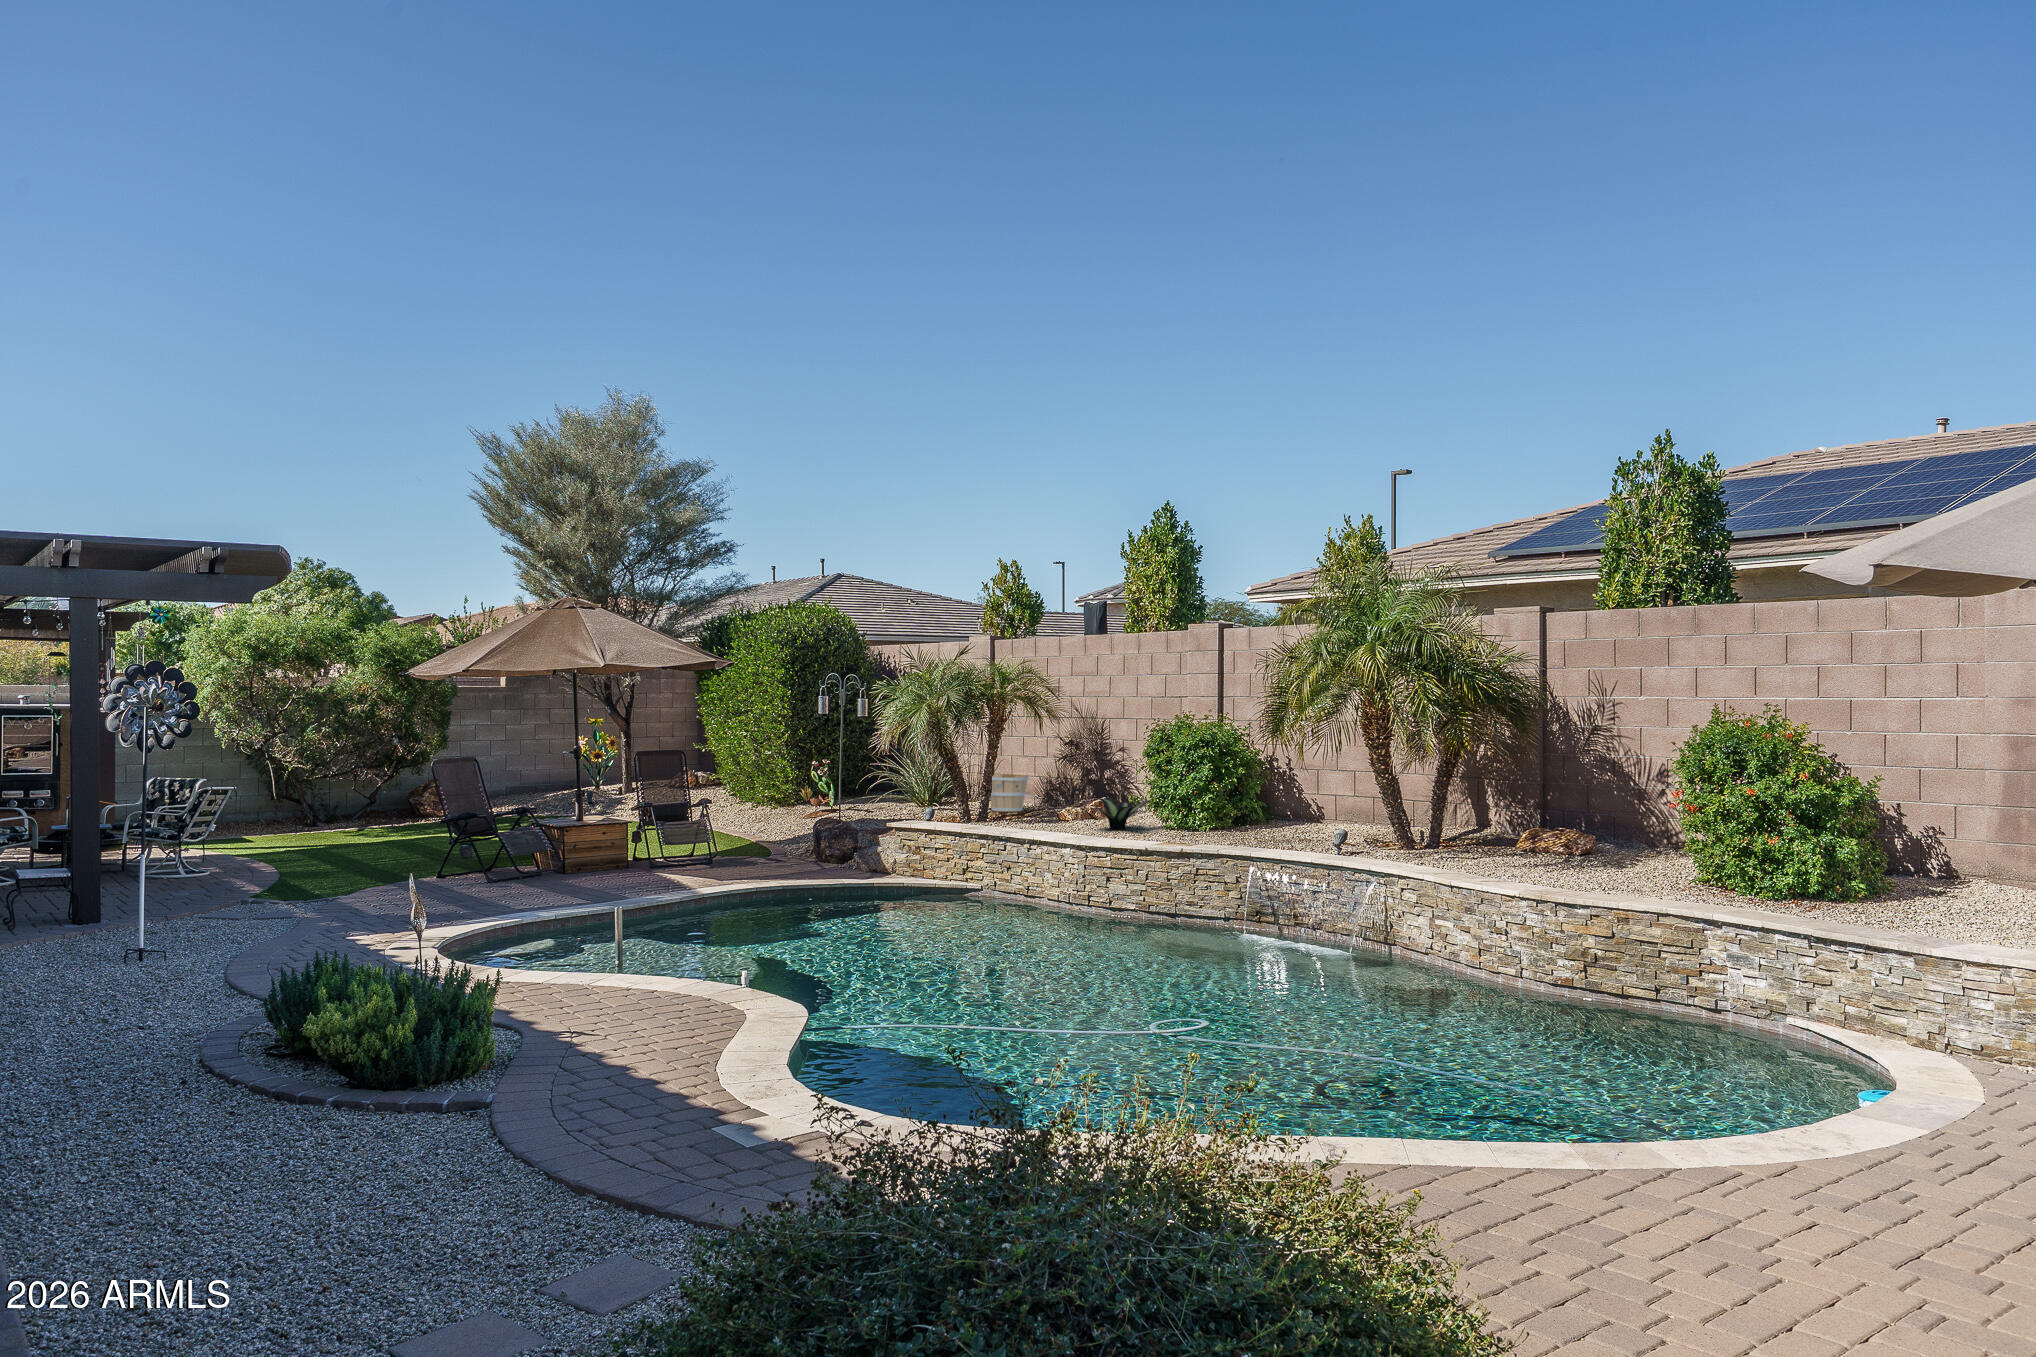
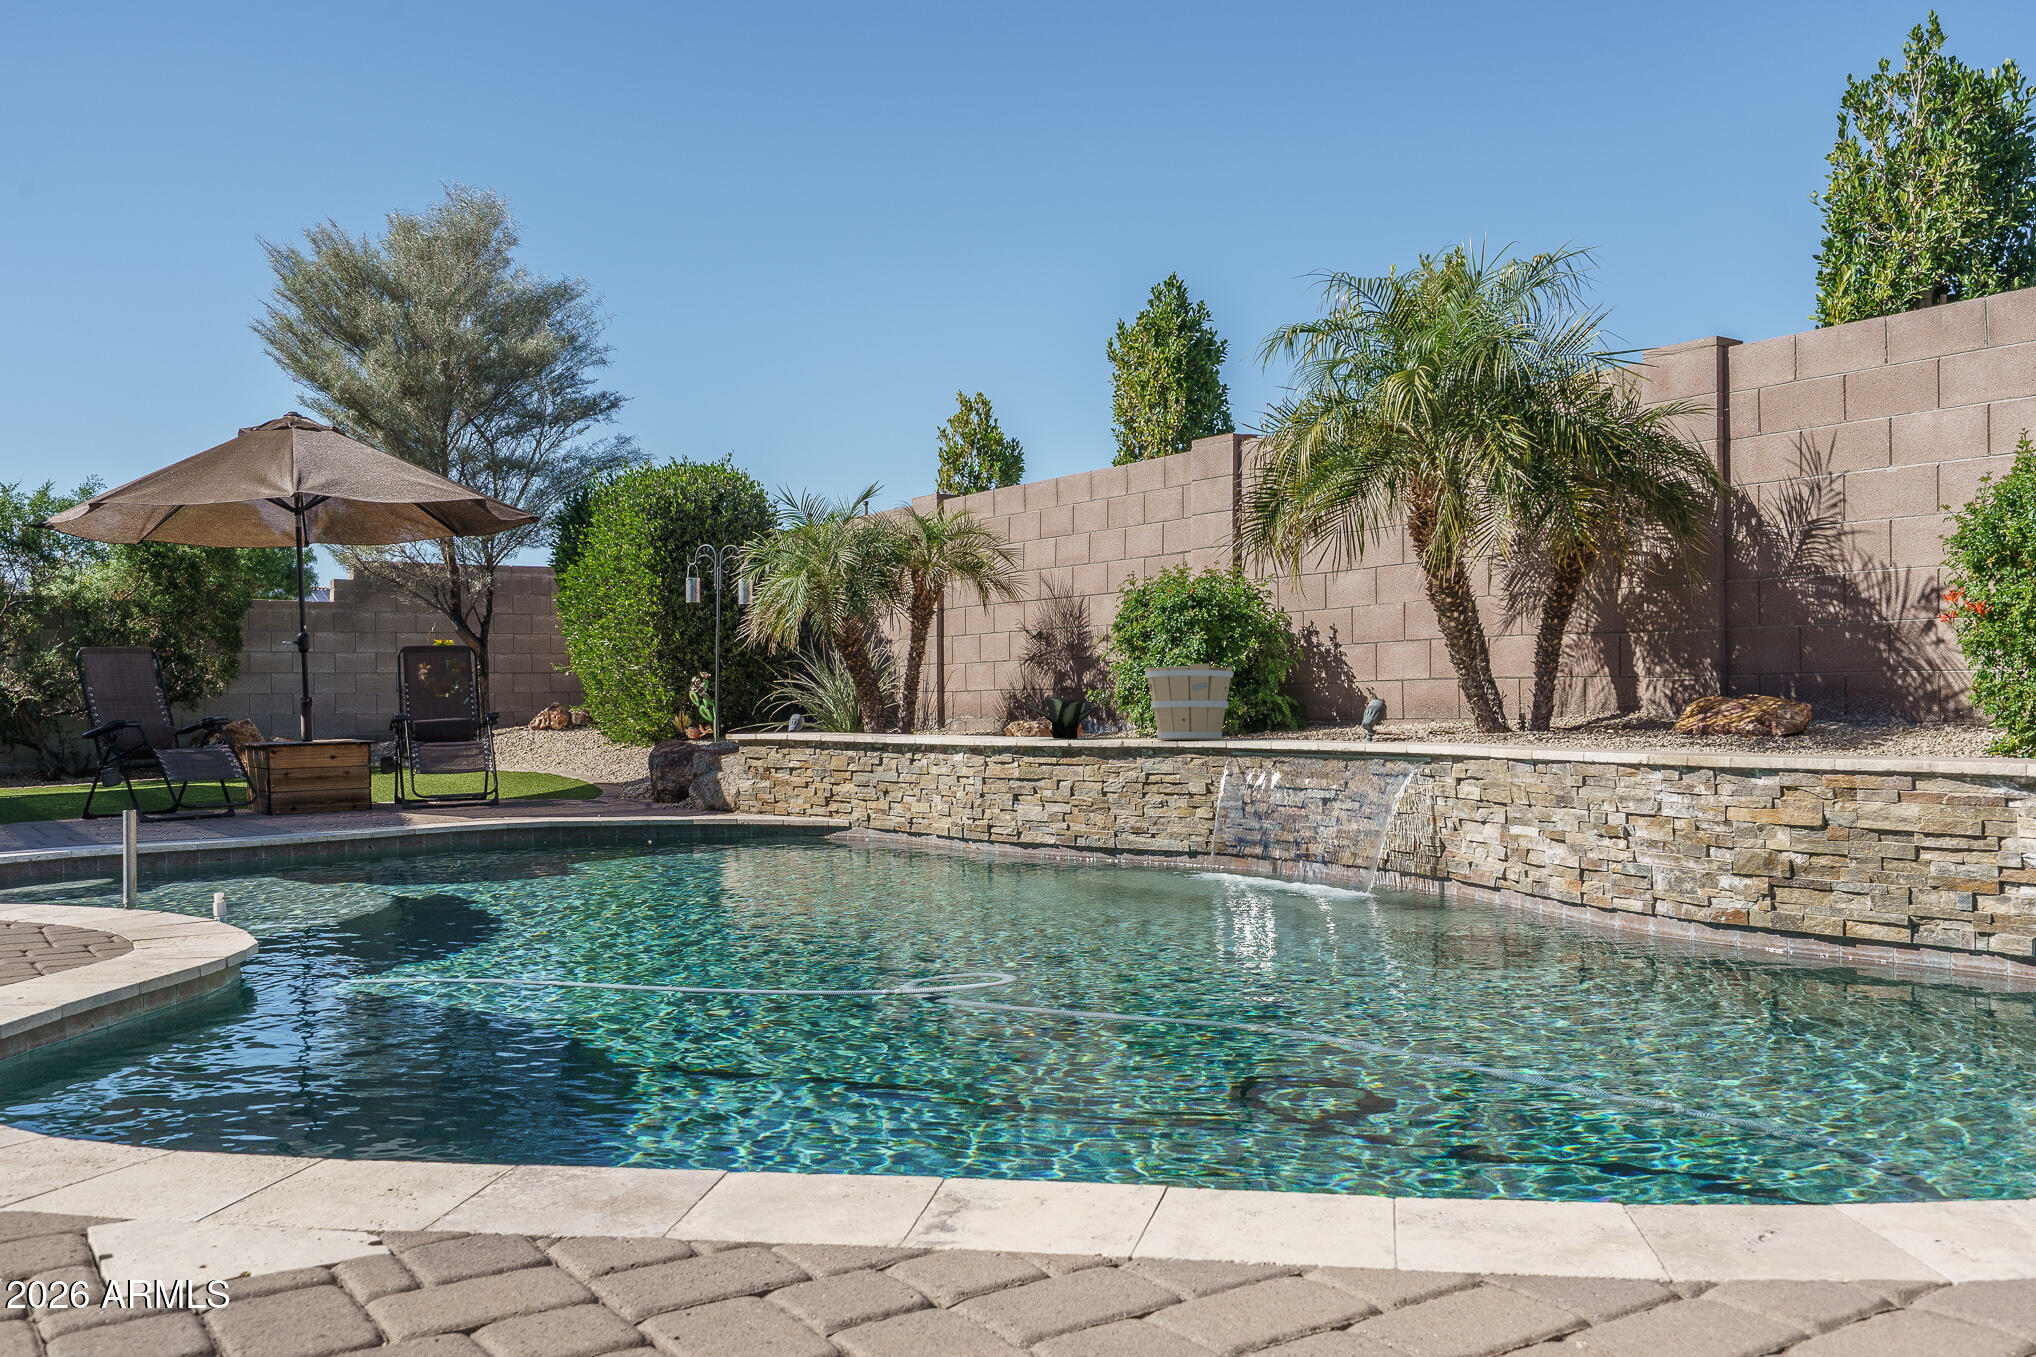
wooden bucket: present [989,773,1029,812] -> present [1145,664,1233,740]

